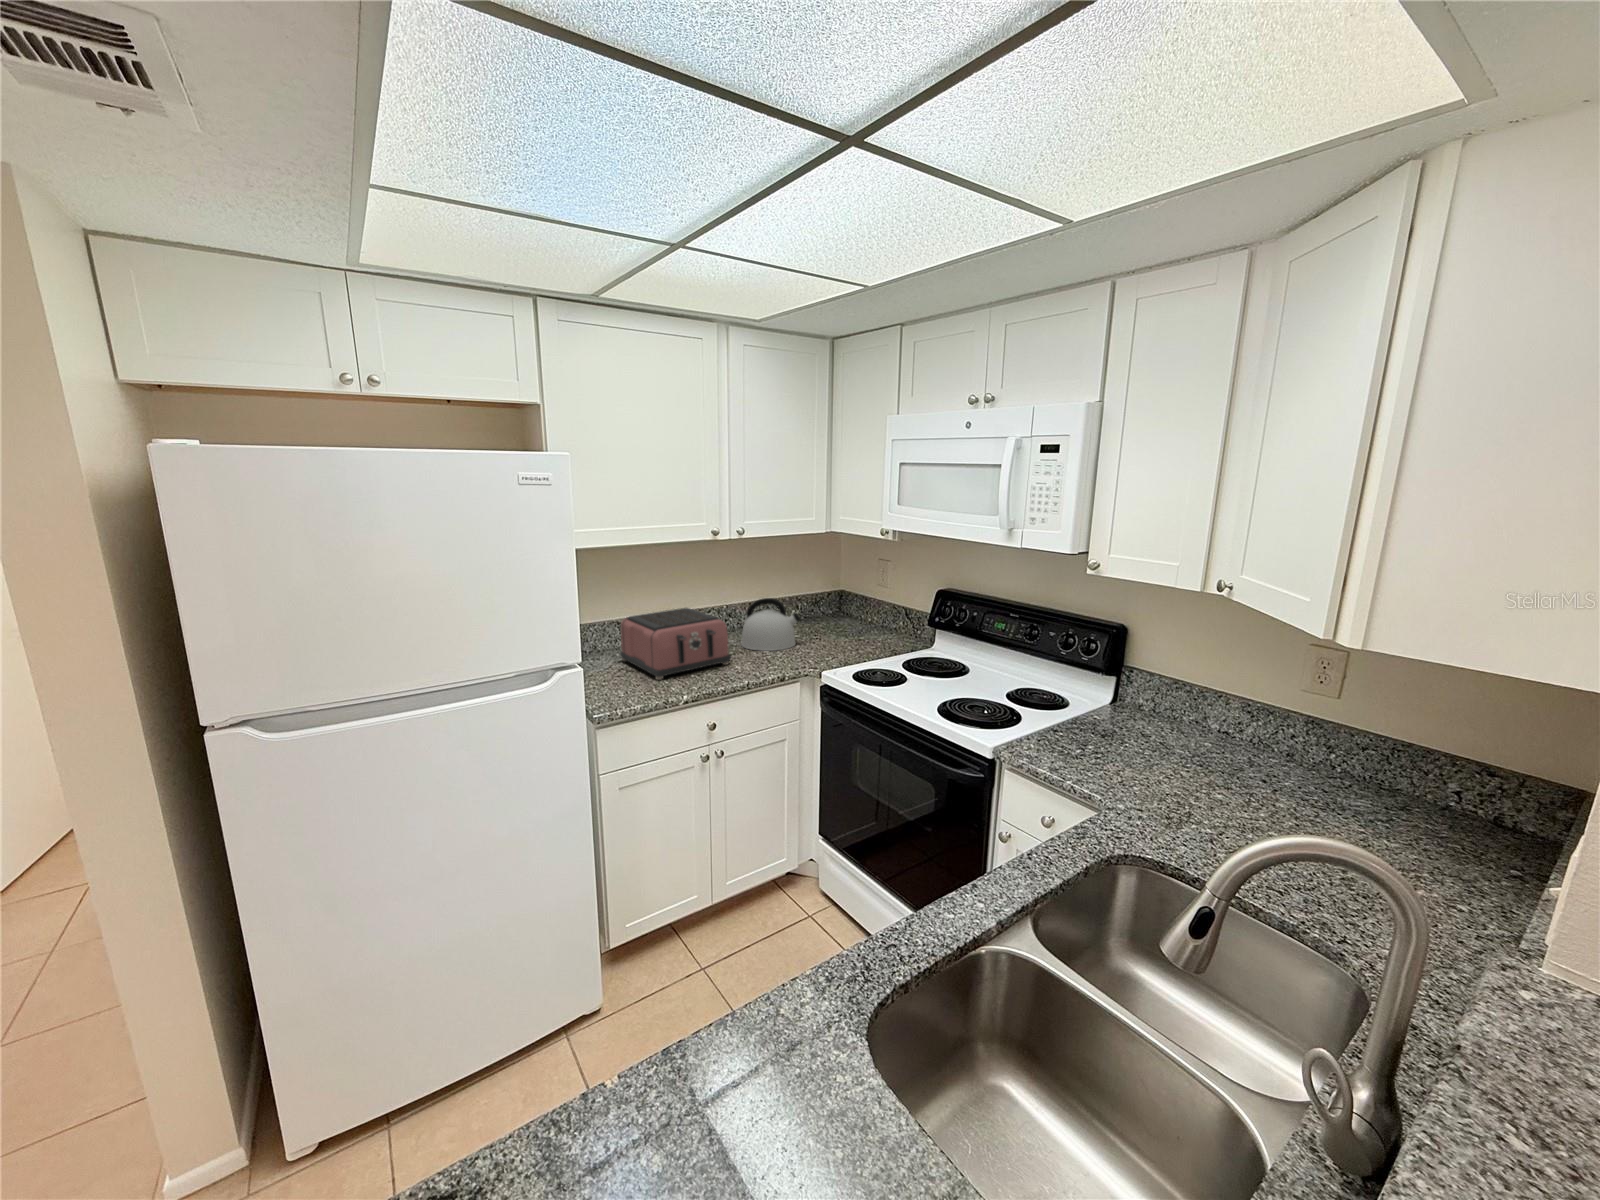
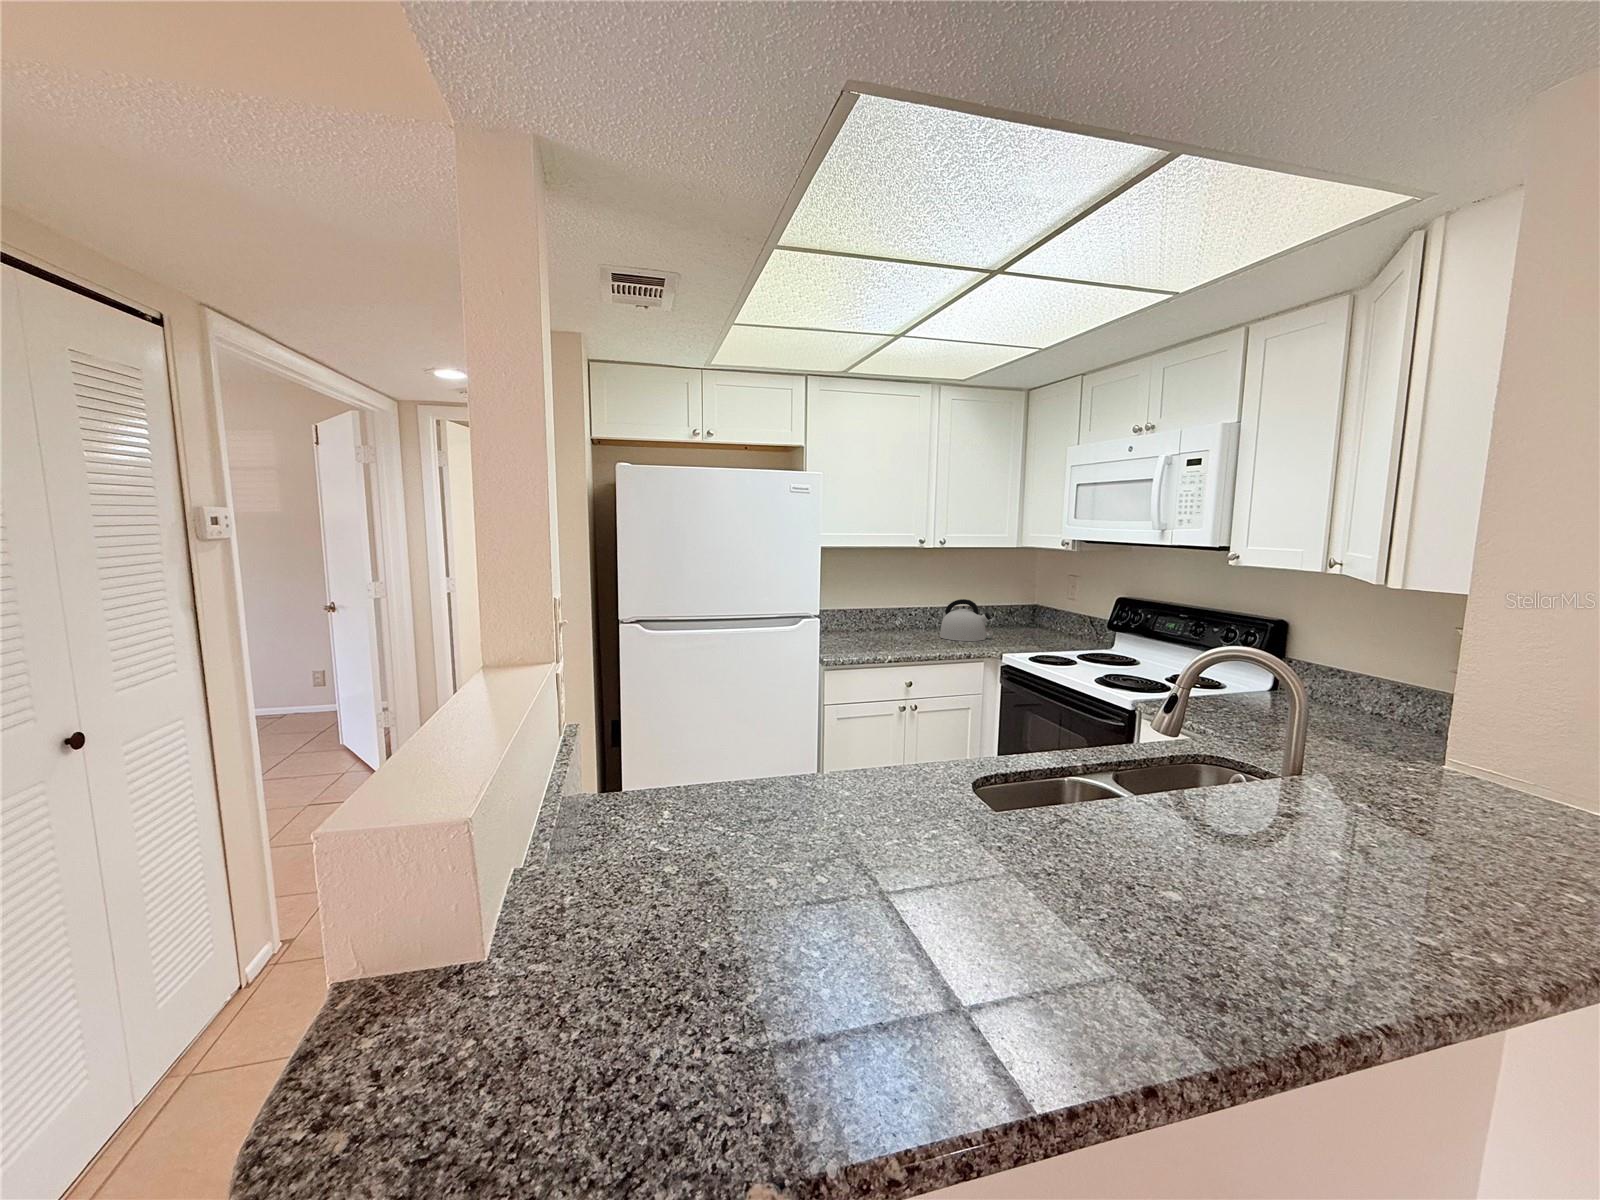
toaster: present [620,608,731,680] -> none [844,602,929,648]

